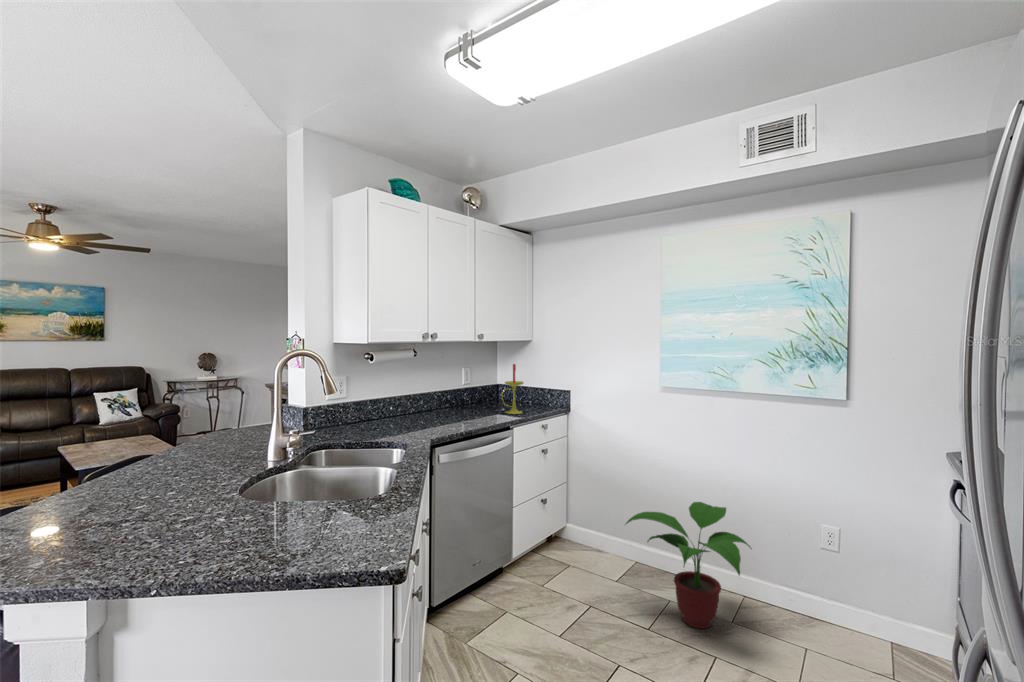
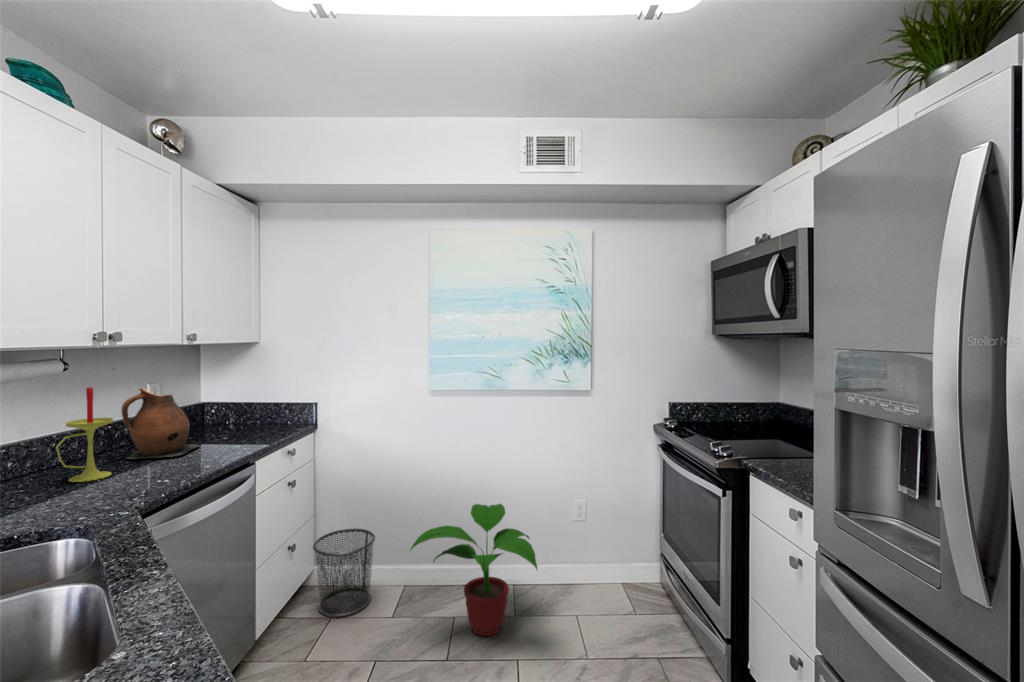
candle: present [504,364,523,414] -> present [56,387,114,482]
ceramic pitcher: none [443,369,486,417] -> present [122,388,200,459]
trash can: none [559,499,609,569] -> present [313,529,375,617]

